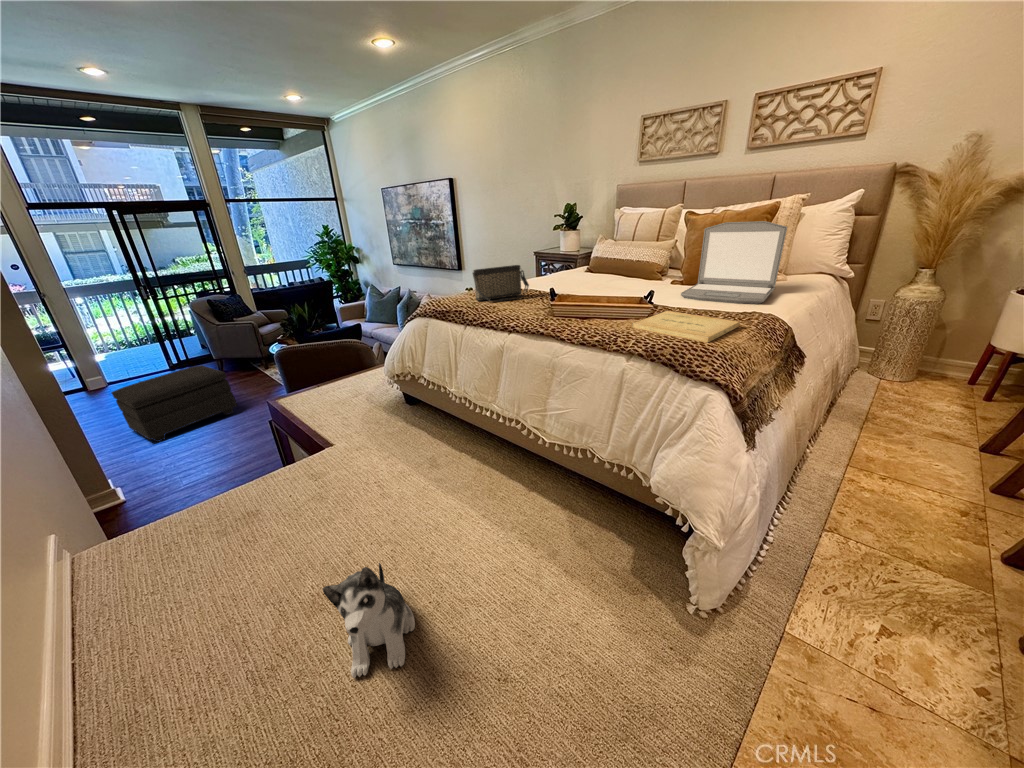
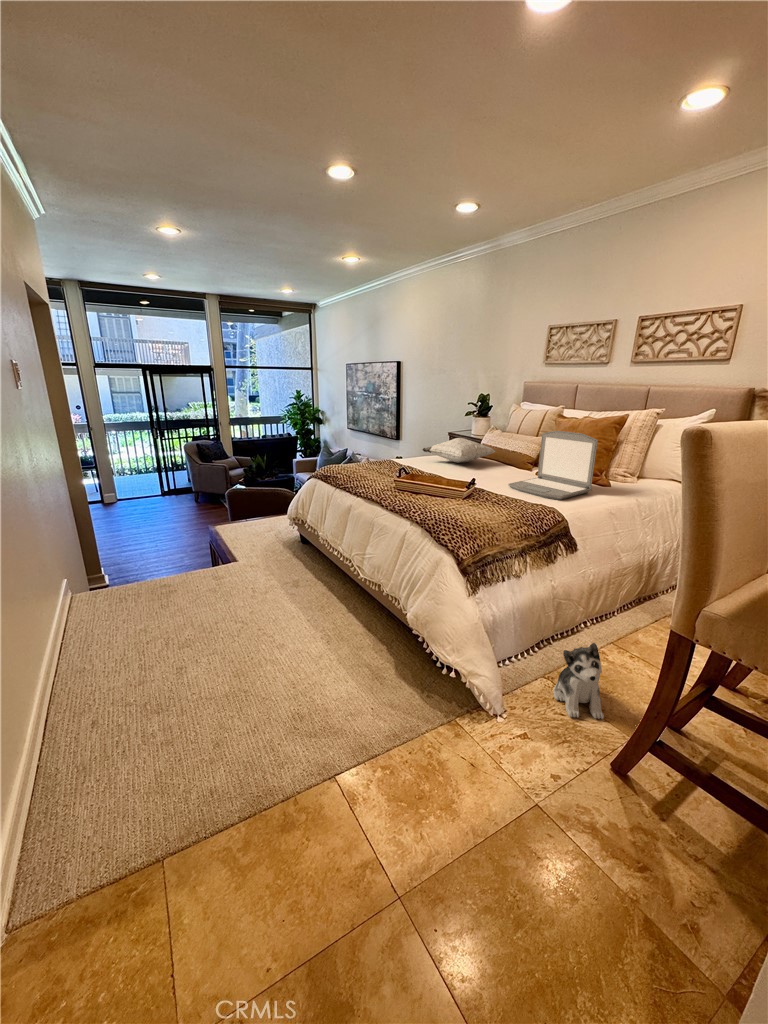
pillow: none [538,249,621,280] -> present [423,438,495,463]
handbag: present [473,265,529,301] -> none [355,447,397,473]
book: present [632,311,740,343] -> none [432,495,506,520]
footstool: present [111,365,237,442] -> none [117,495,196,548]
plush toy: present [323,563,415,678] -> present [554,643,604,719]

